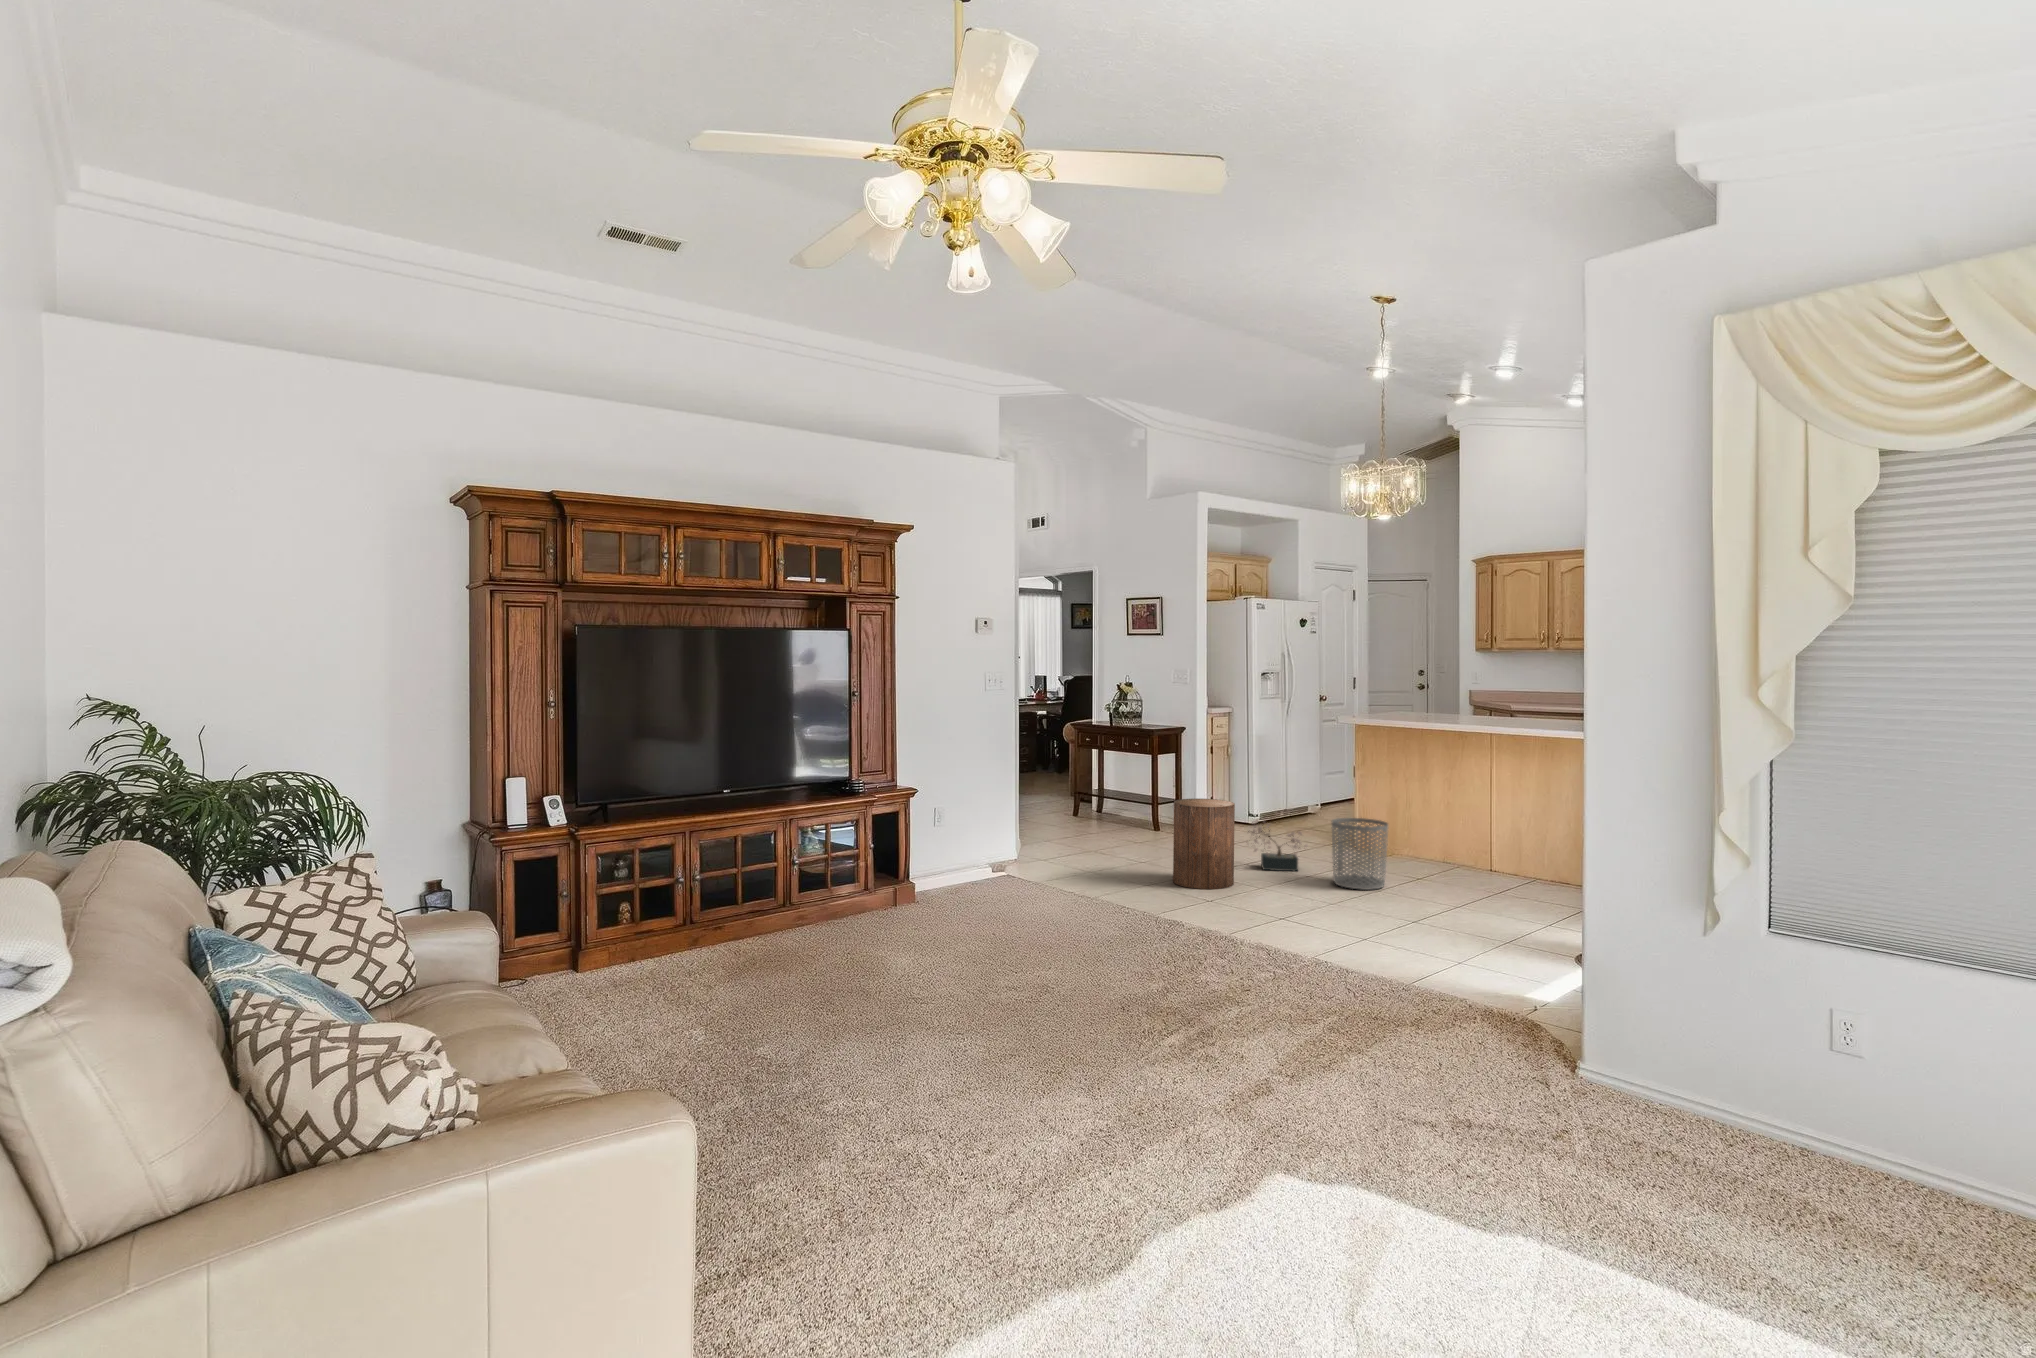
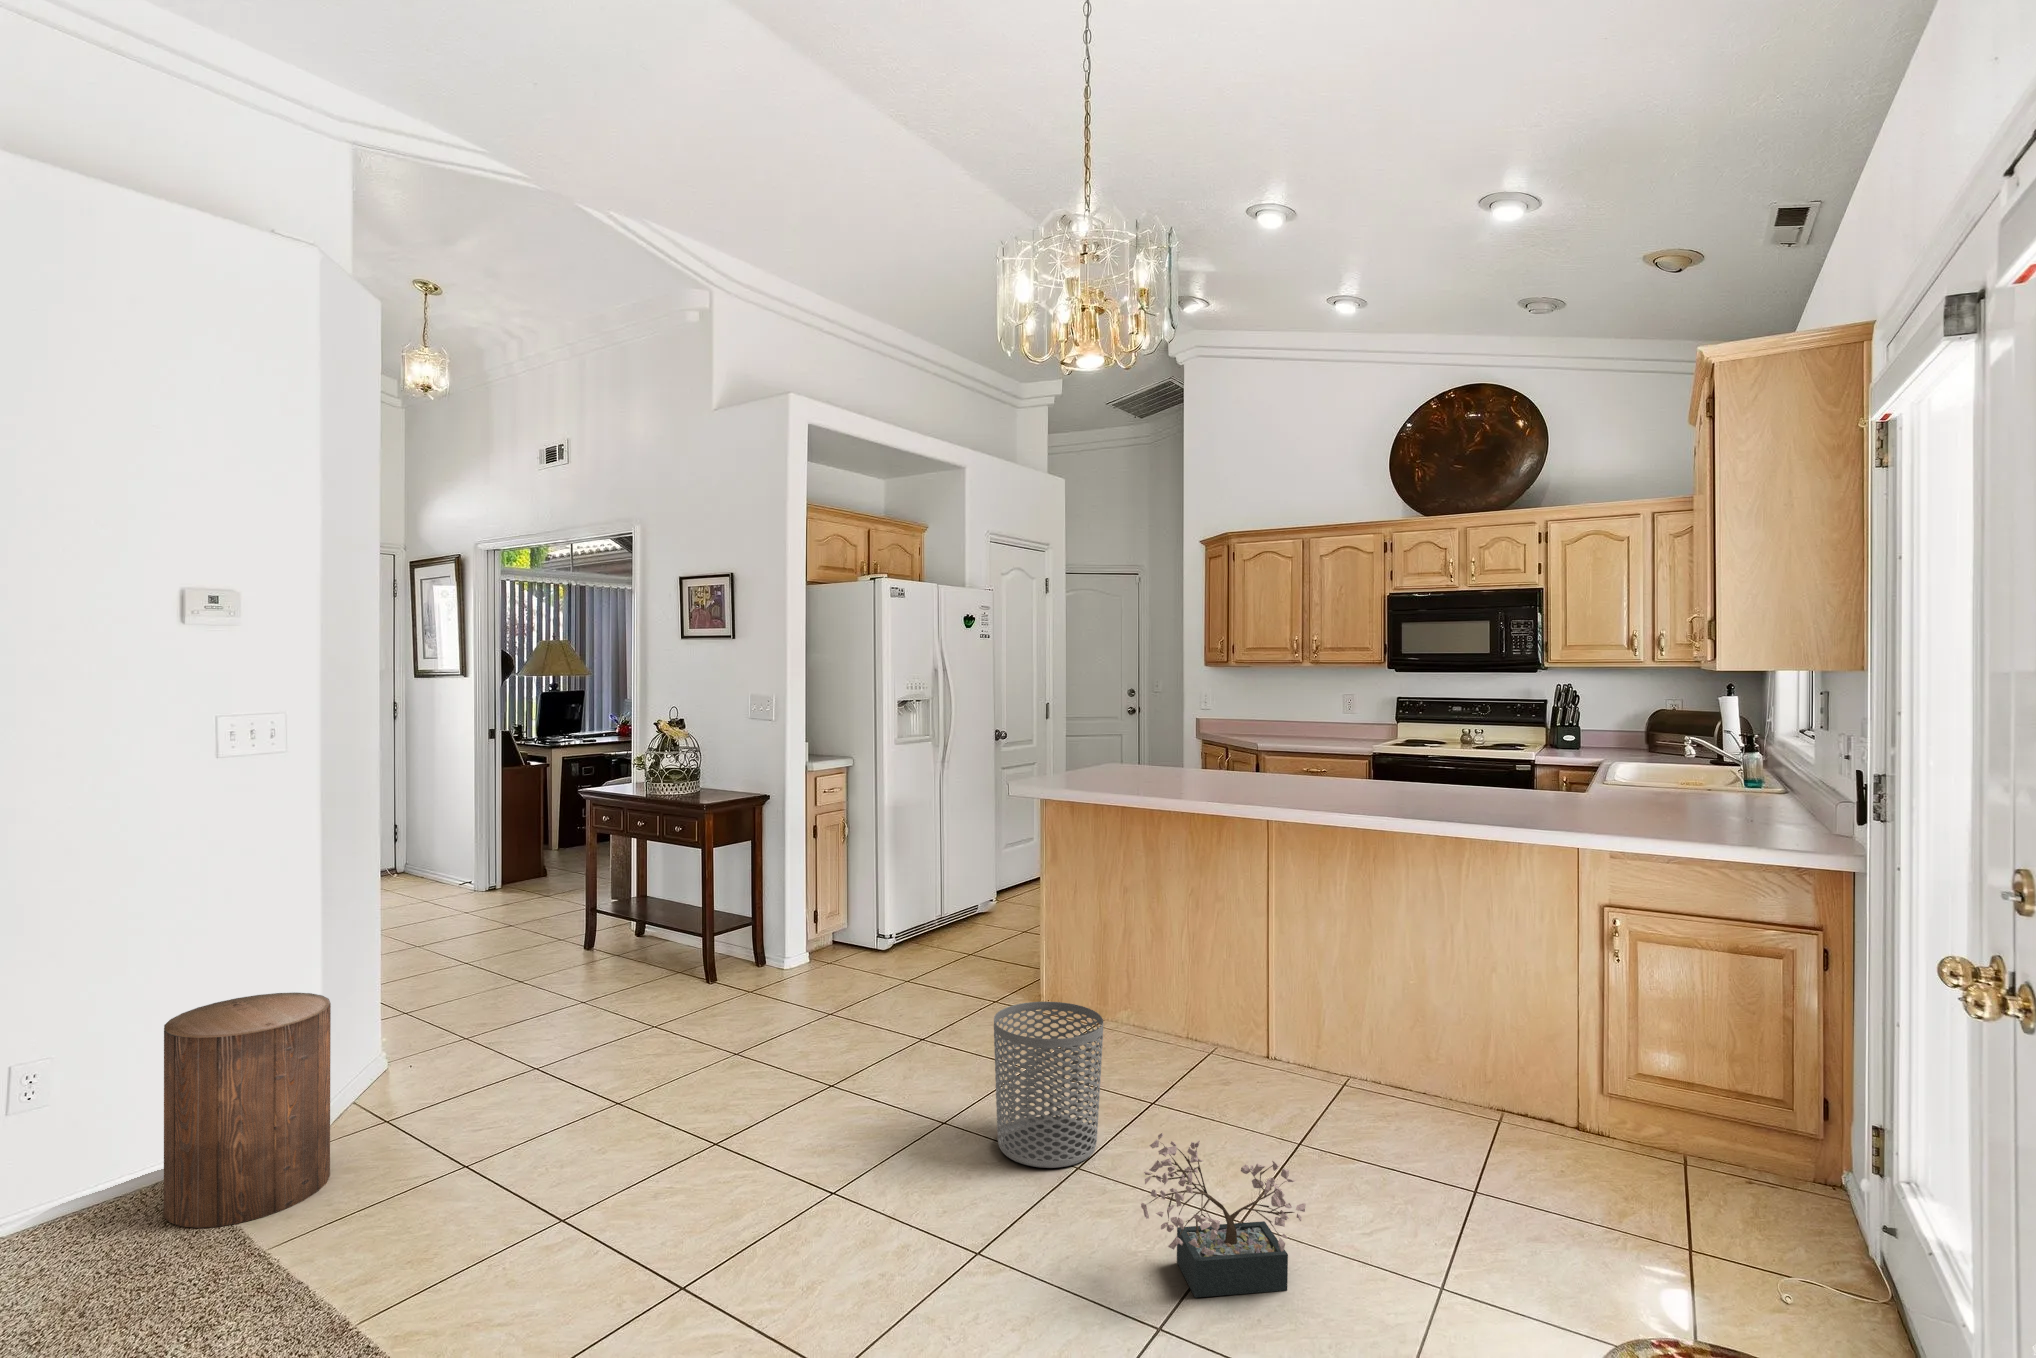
stool: present [1173,799,1235,889] -> present [164,993,331,1228]
decorative plant: present [1248,819,1307,871] -> present [1141,1133,1306,1297]

